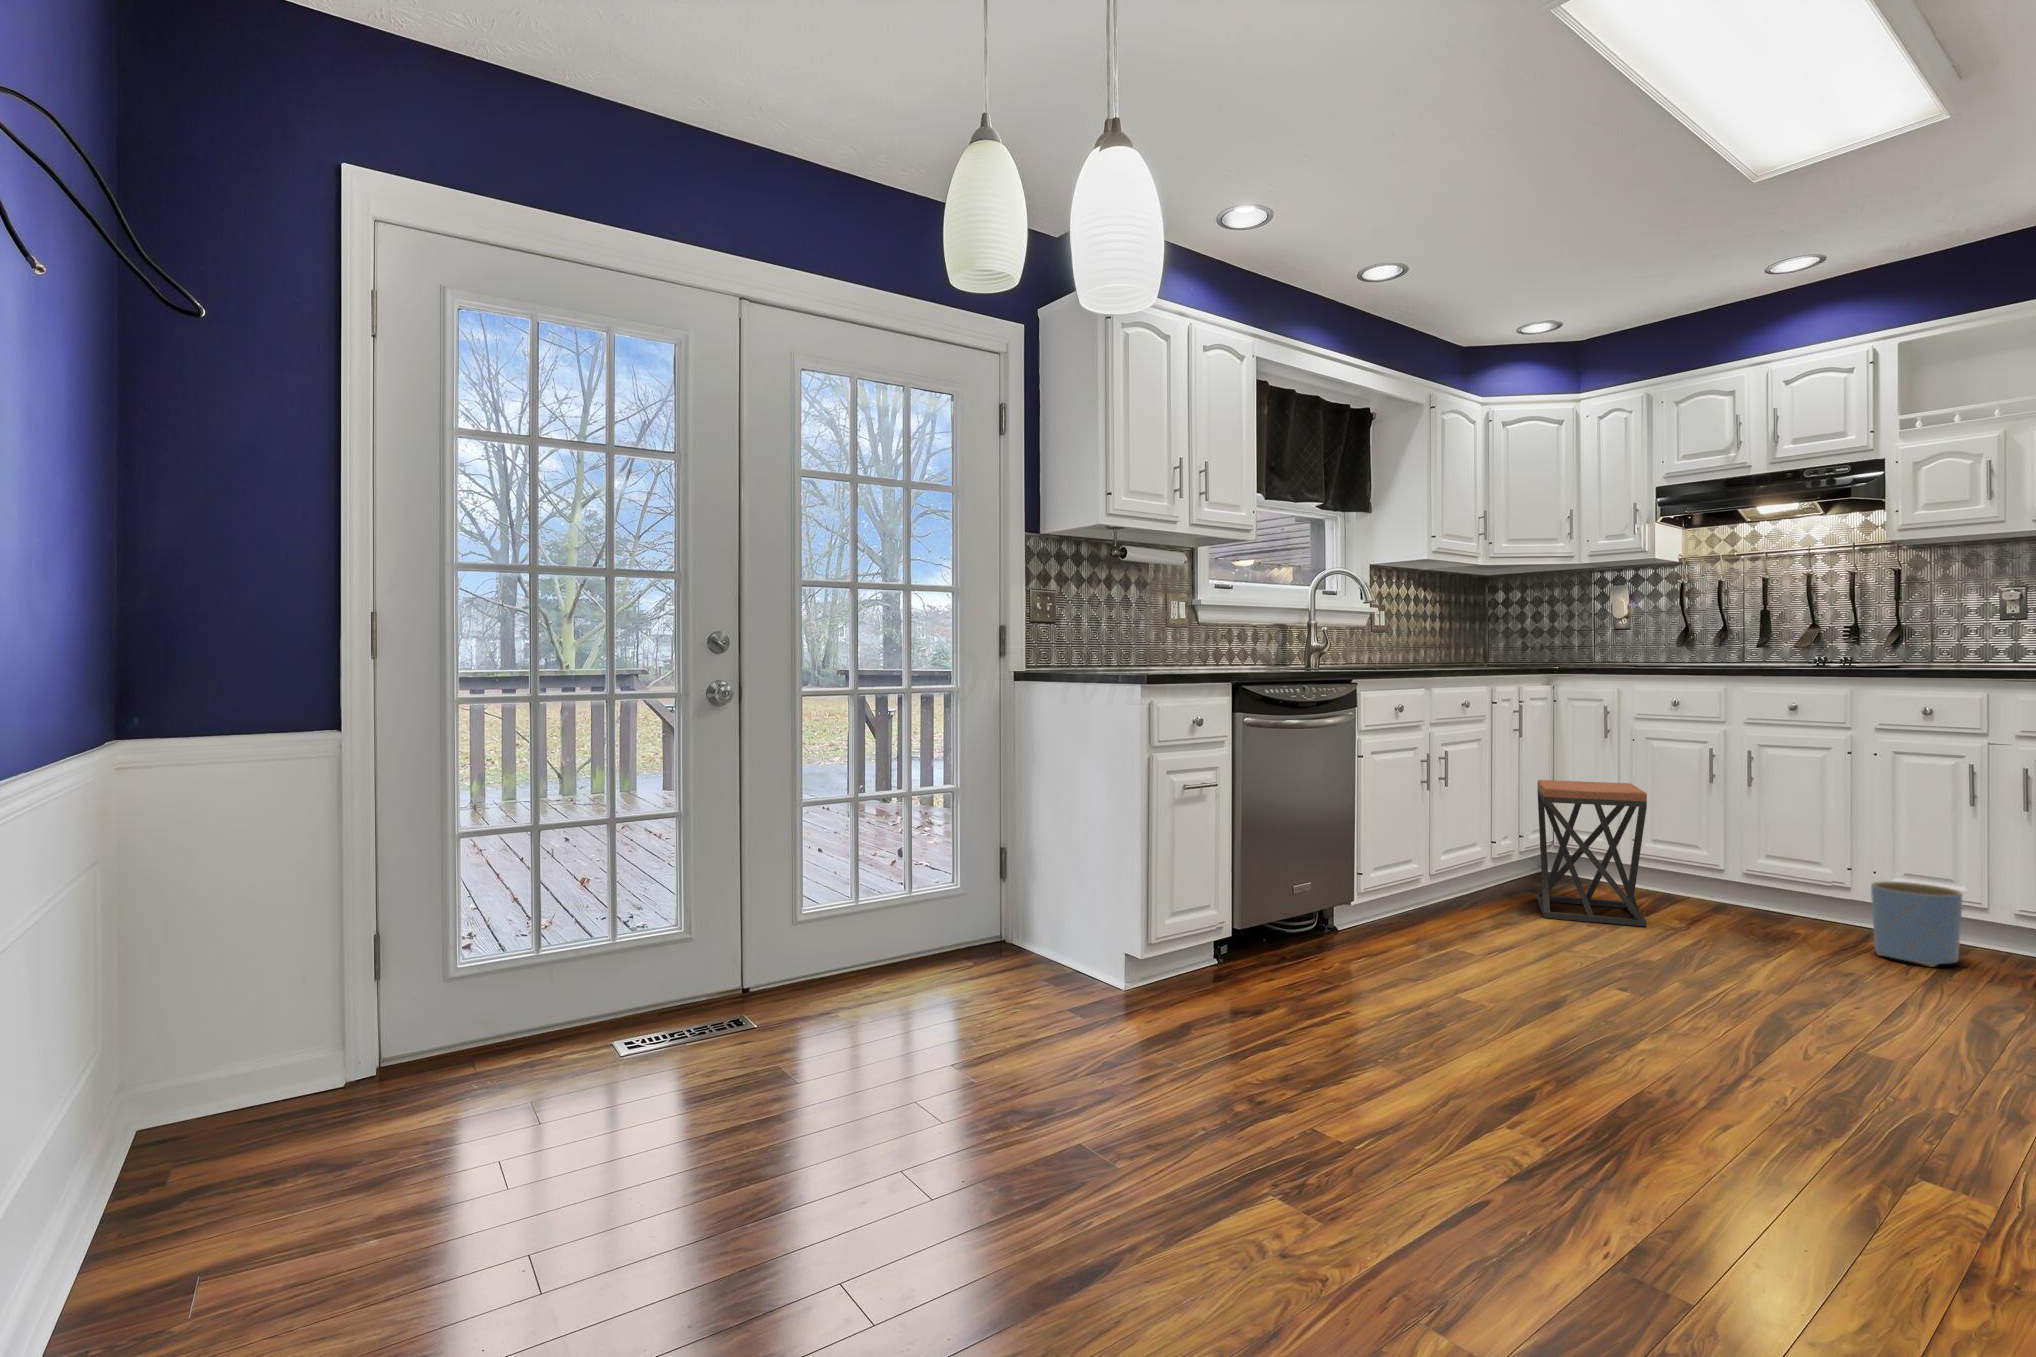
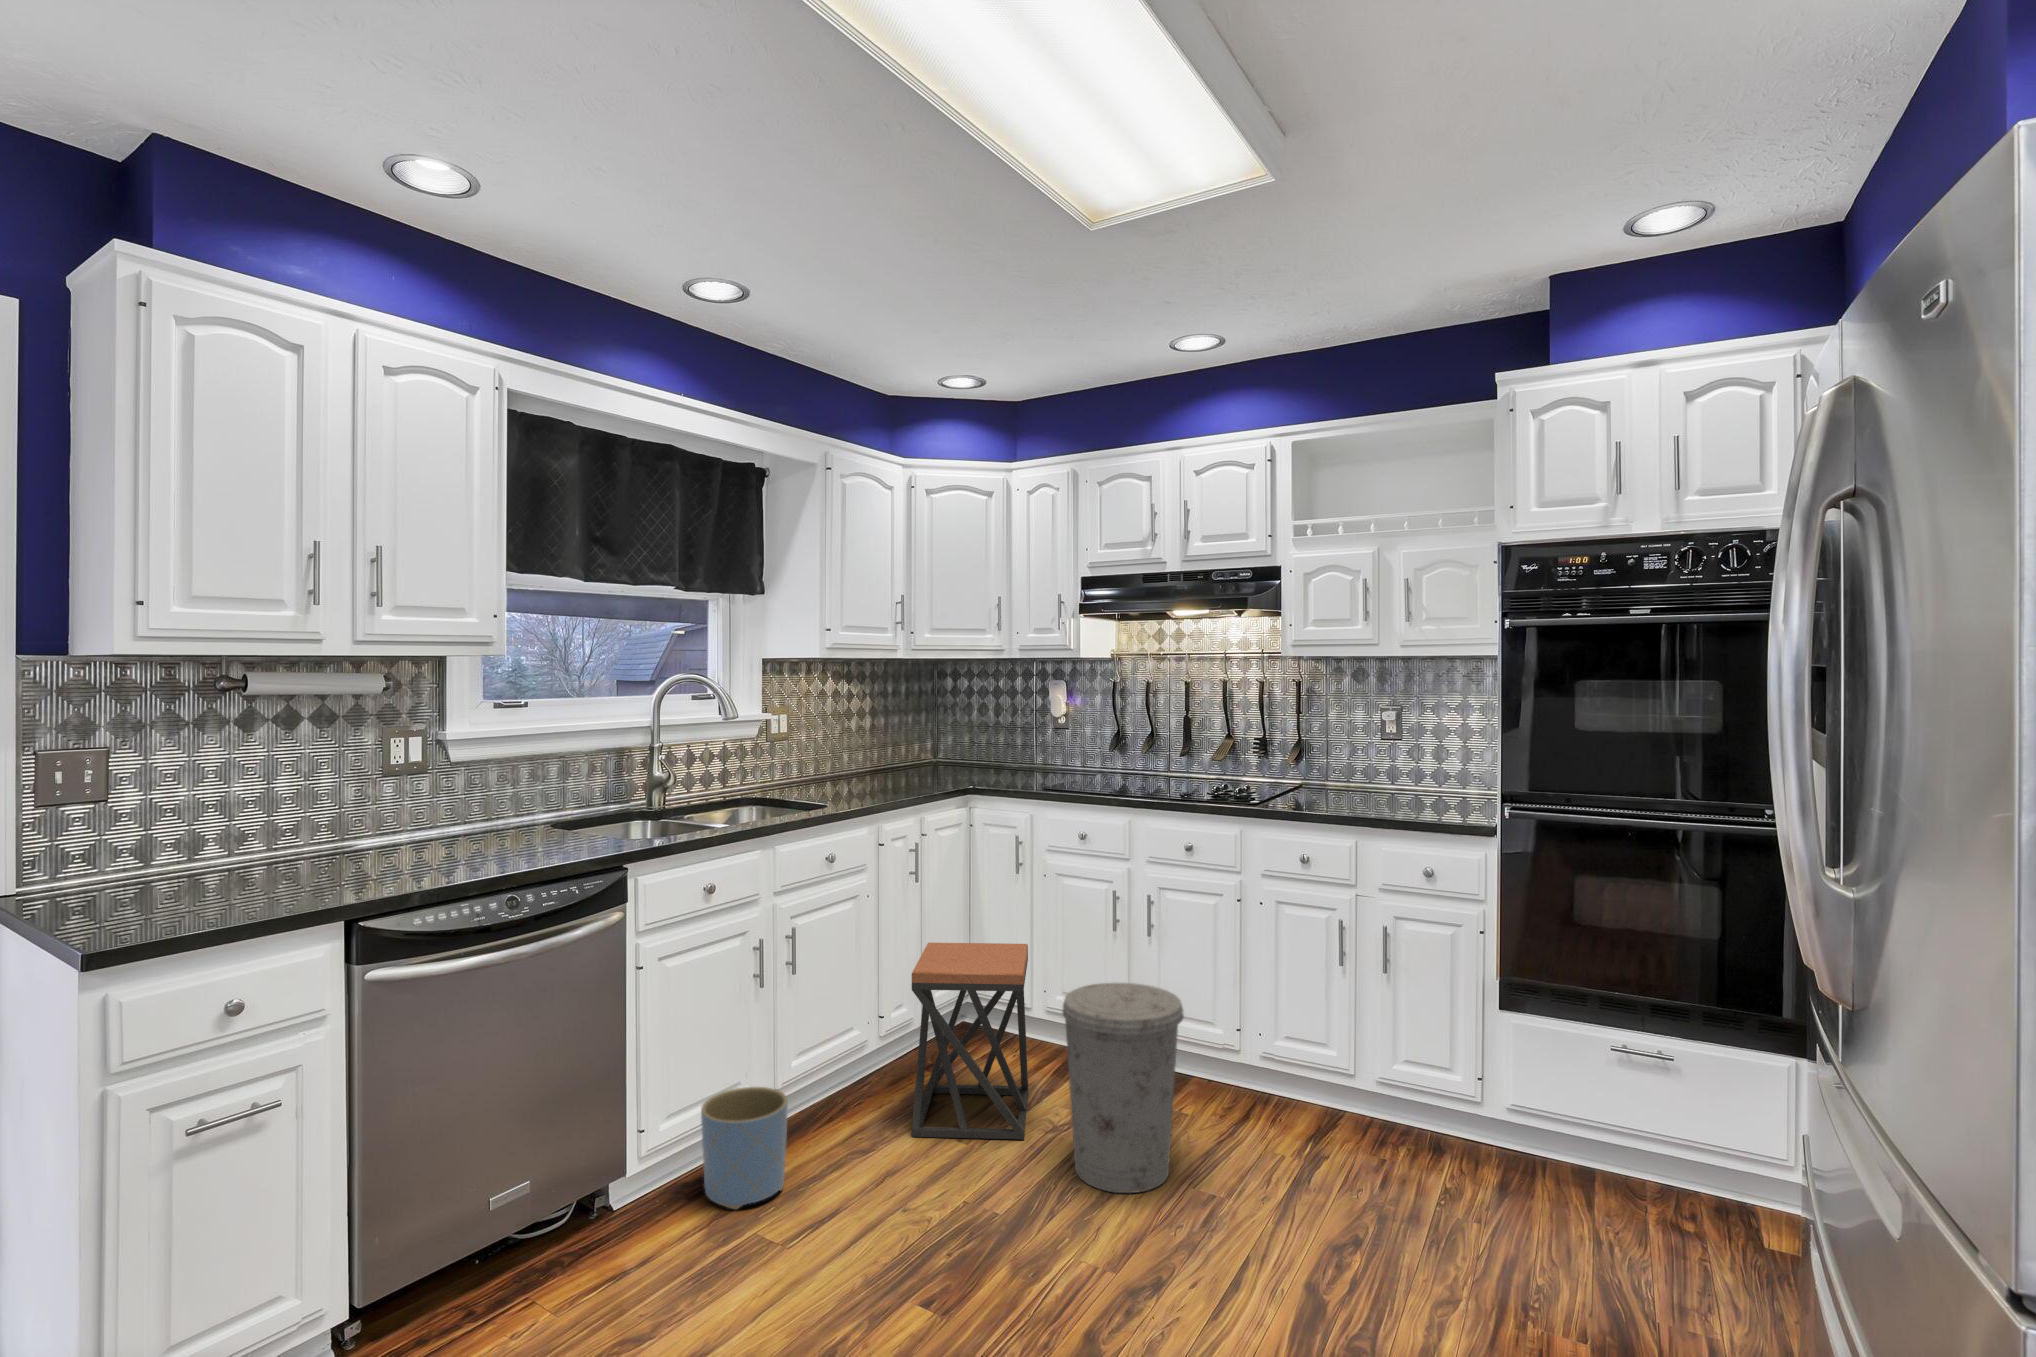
trash can: none [1693,801,1814,957] -> present [1062,983,1184,1193]
planter: present [1871,882,1962,967] -> present [701,1087,788,1209]

